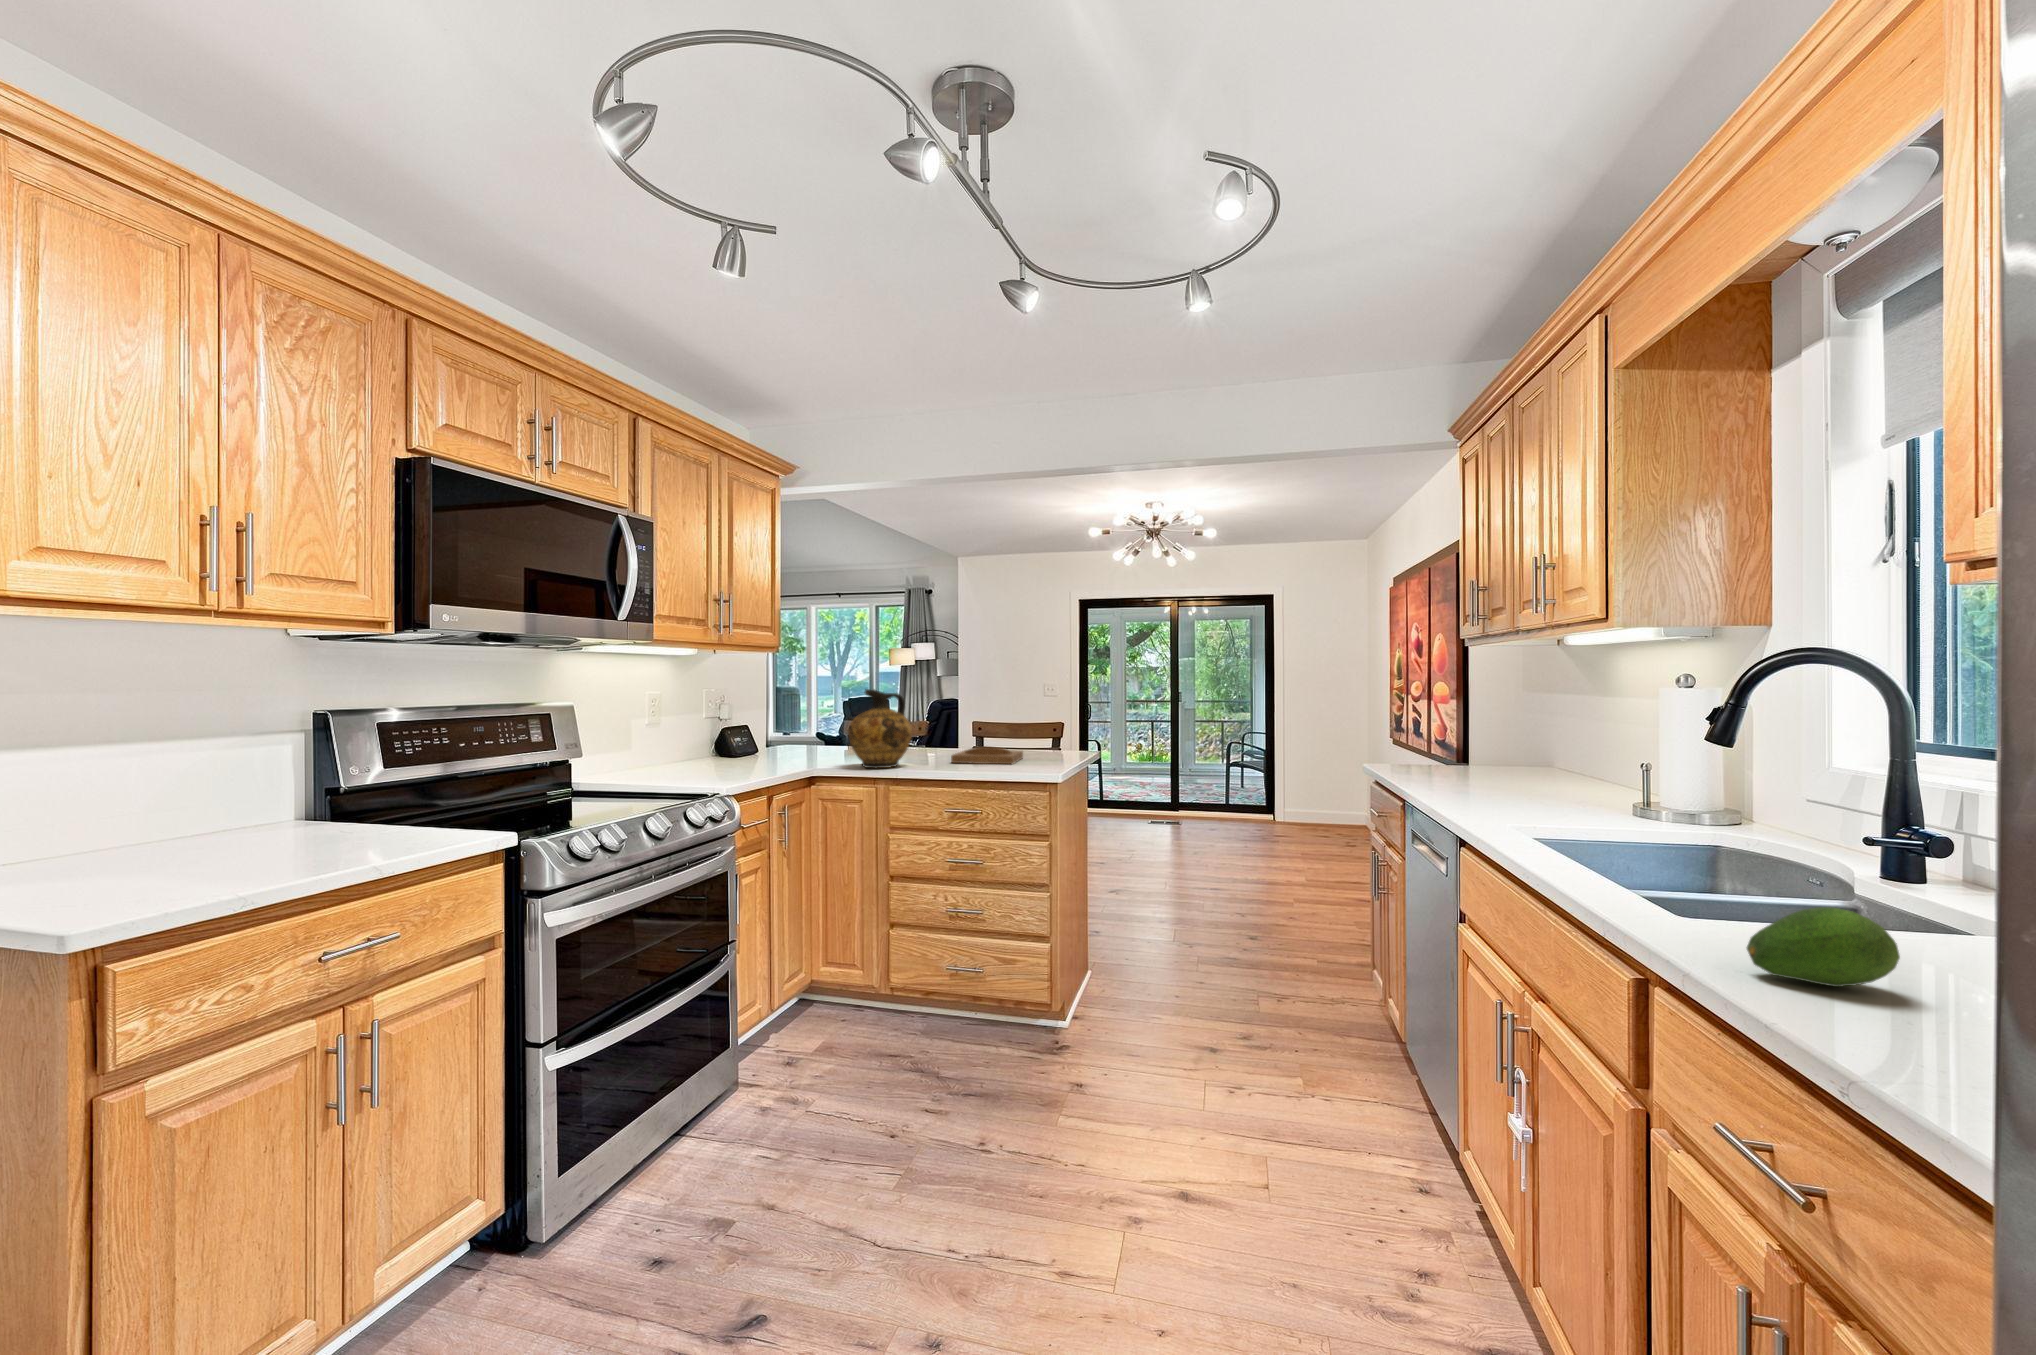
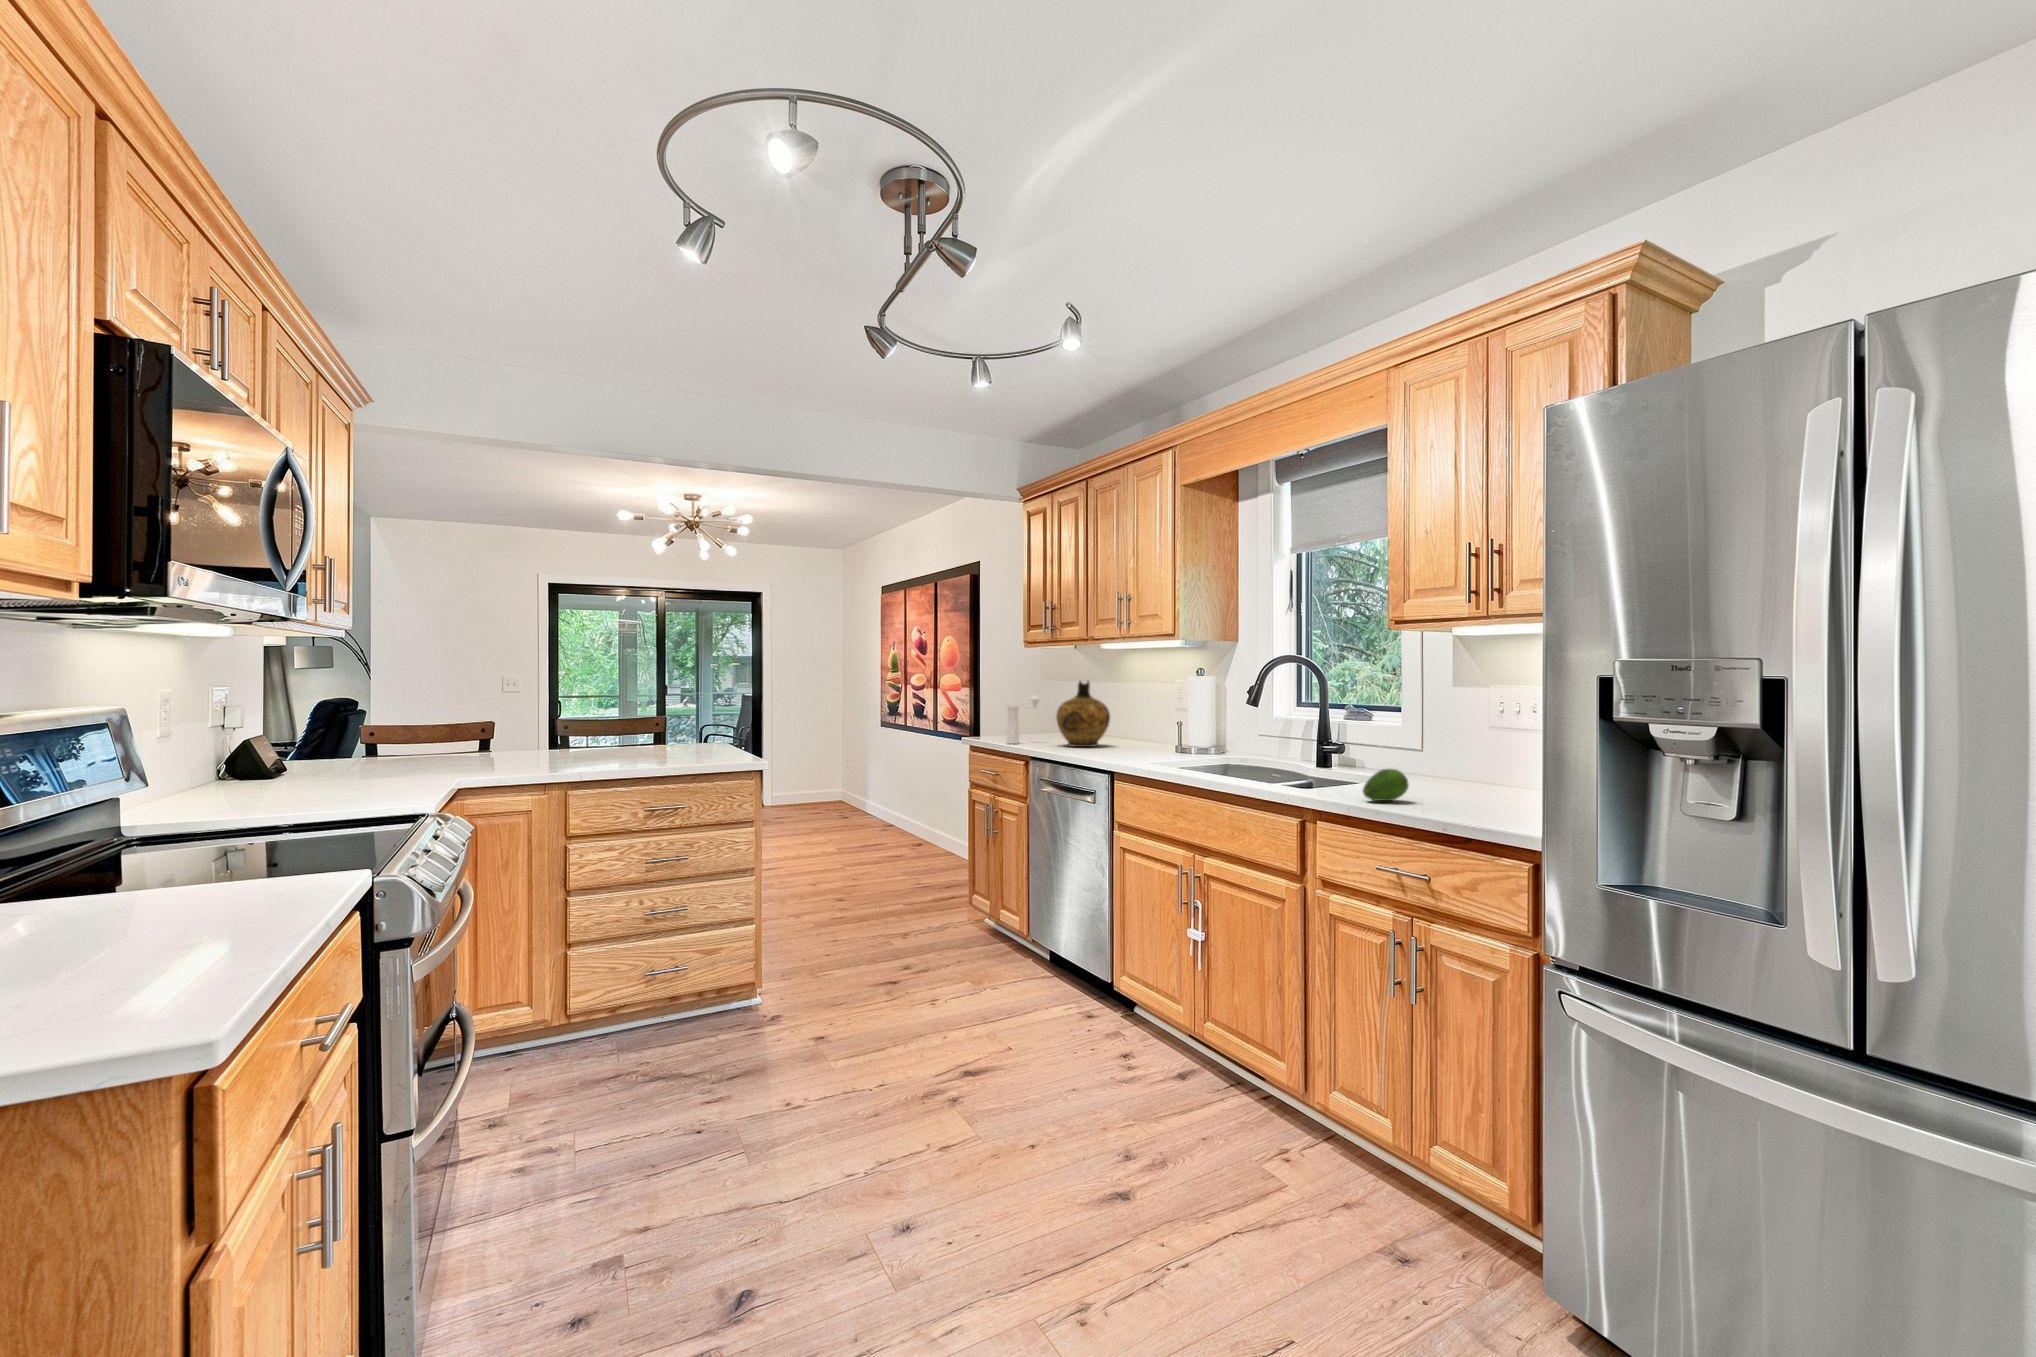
ceramic jug: present [848,689,912,768] -> present [1056,681,1110,747]
pepper mill: none [1406,711,1460,774] -> present [1007,696,1039,744]
tray: present [951,747,1023,764] -> none [602,744,681,763]

